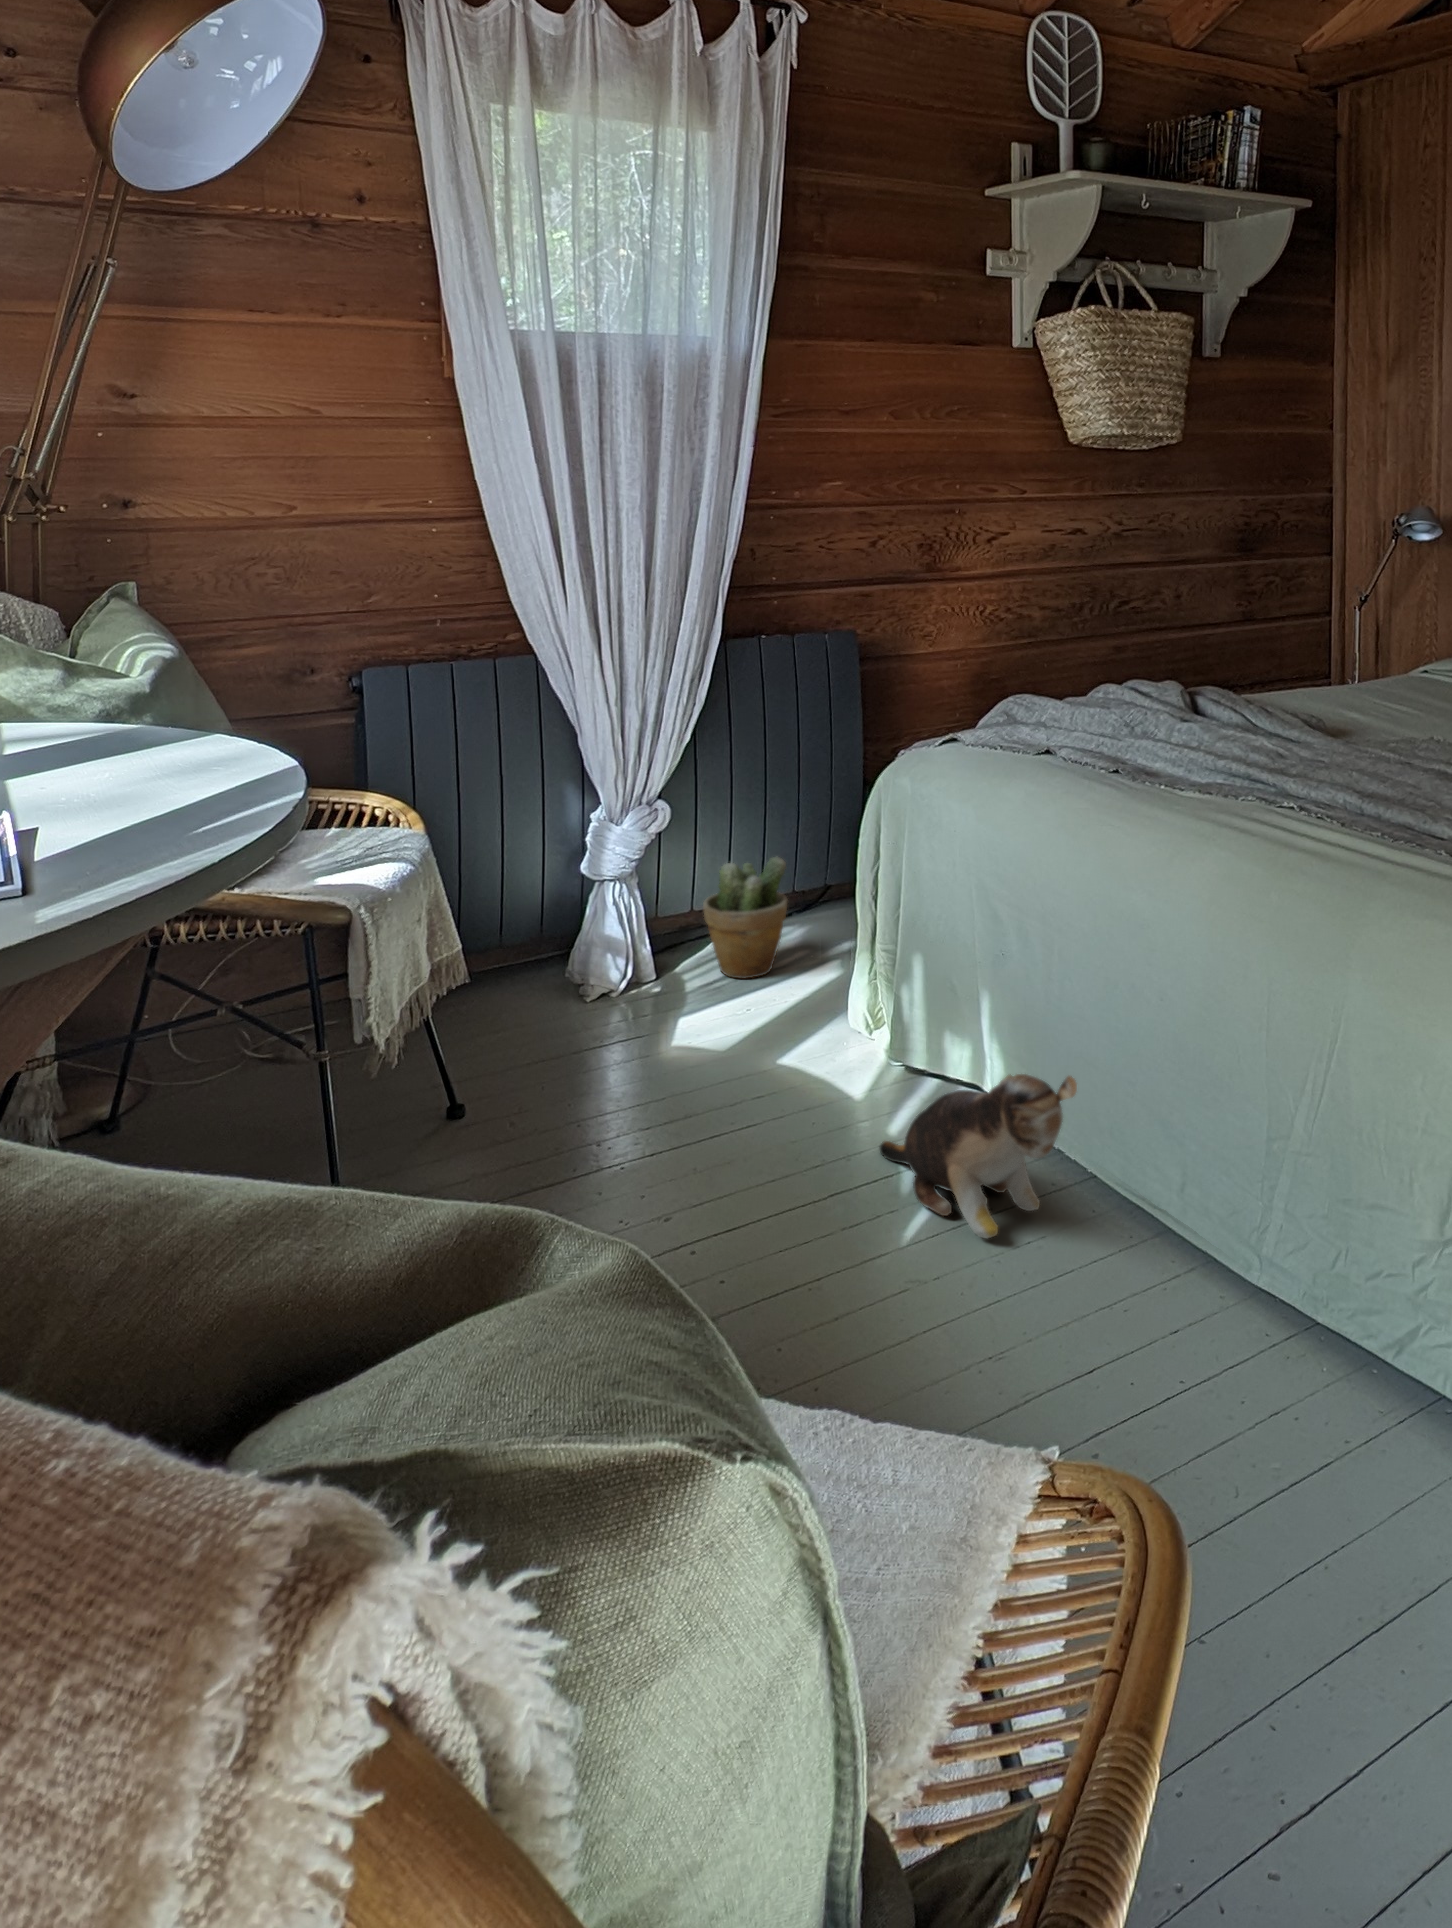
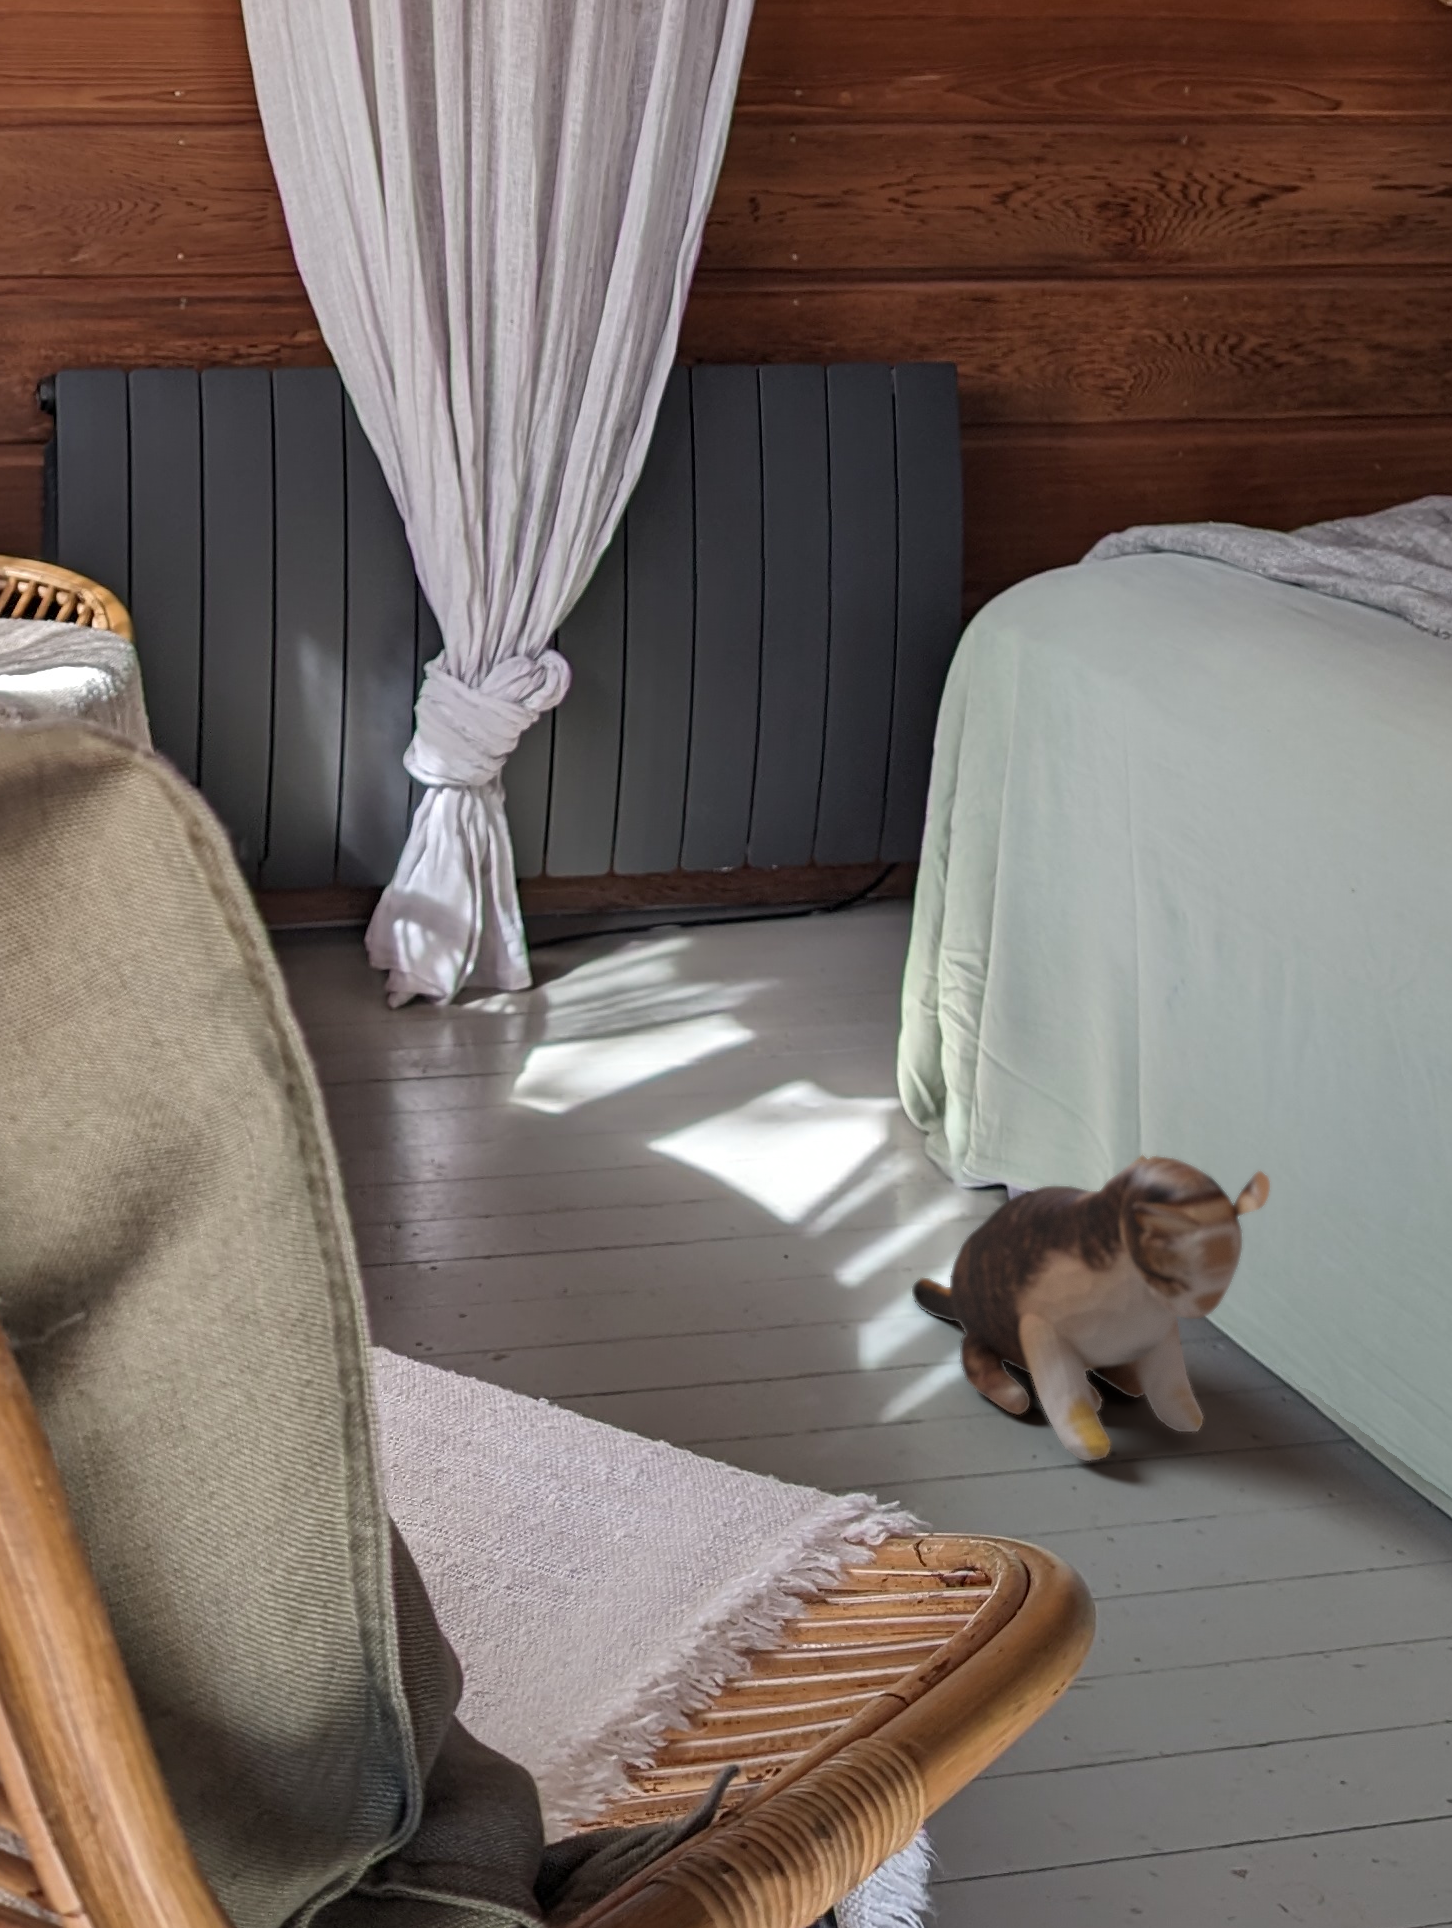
potted plant: present [703,857,787,978] -> none [643,770,802,992]

